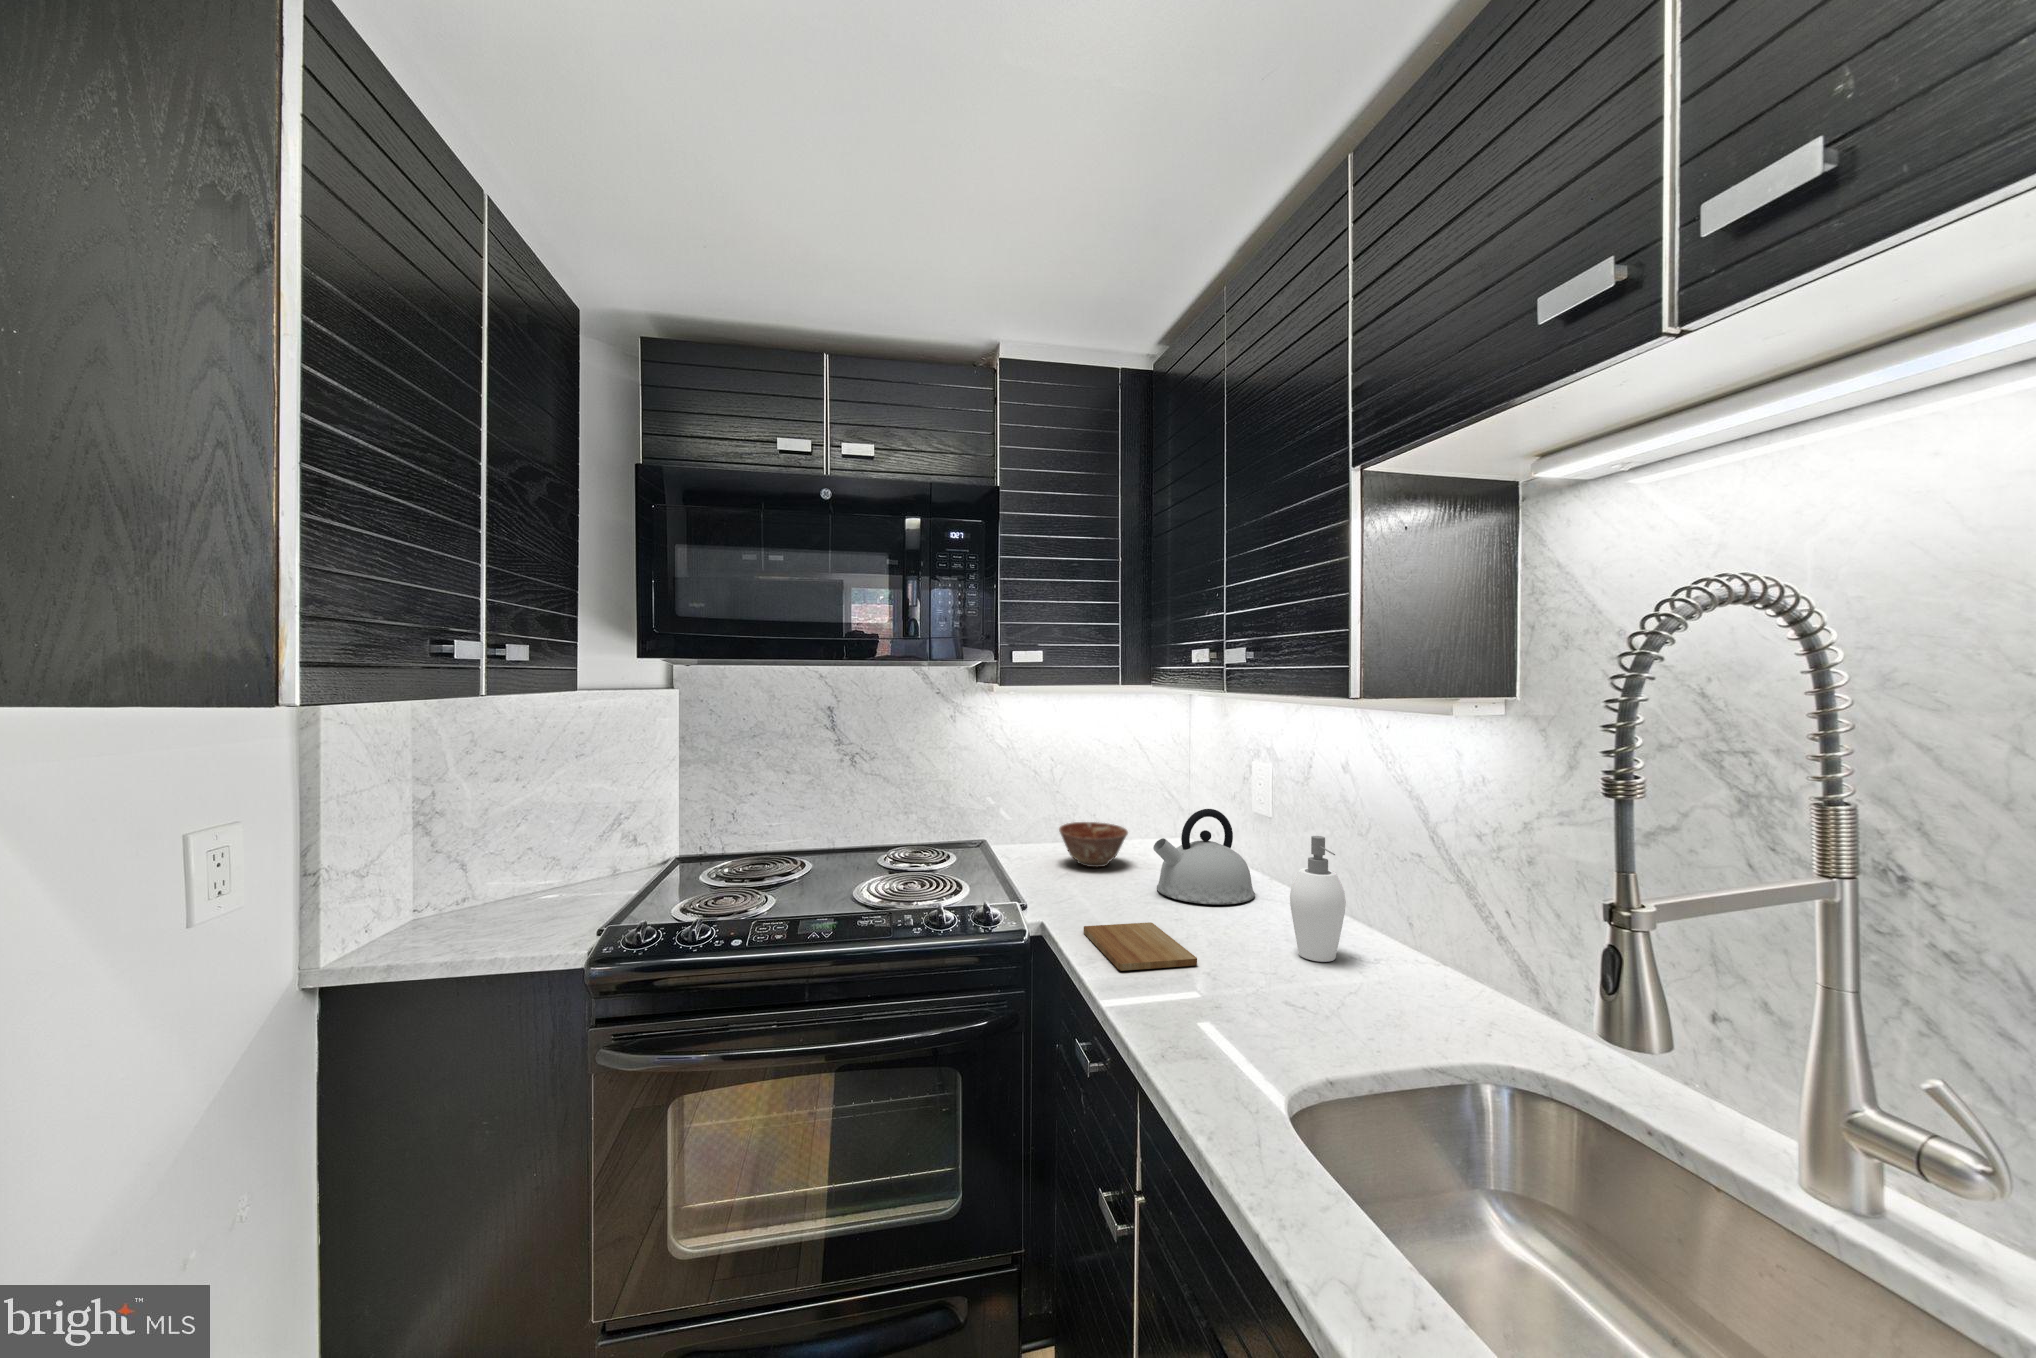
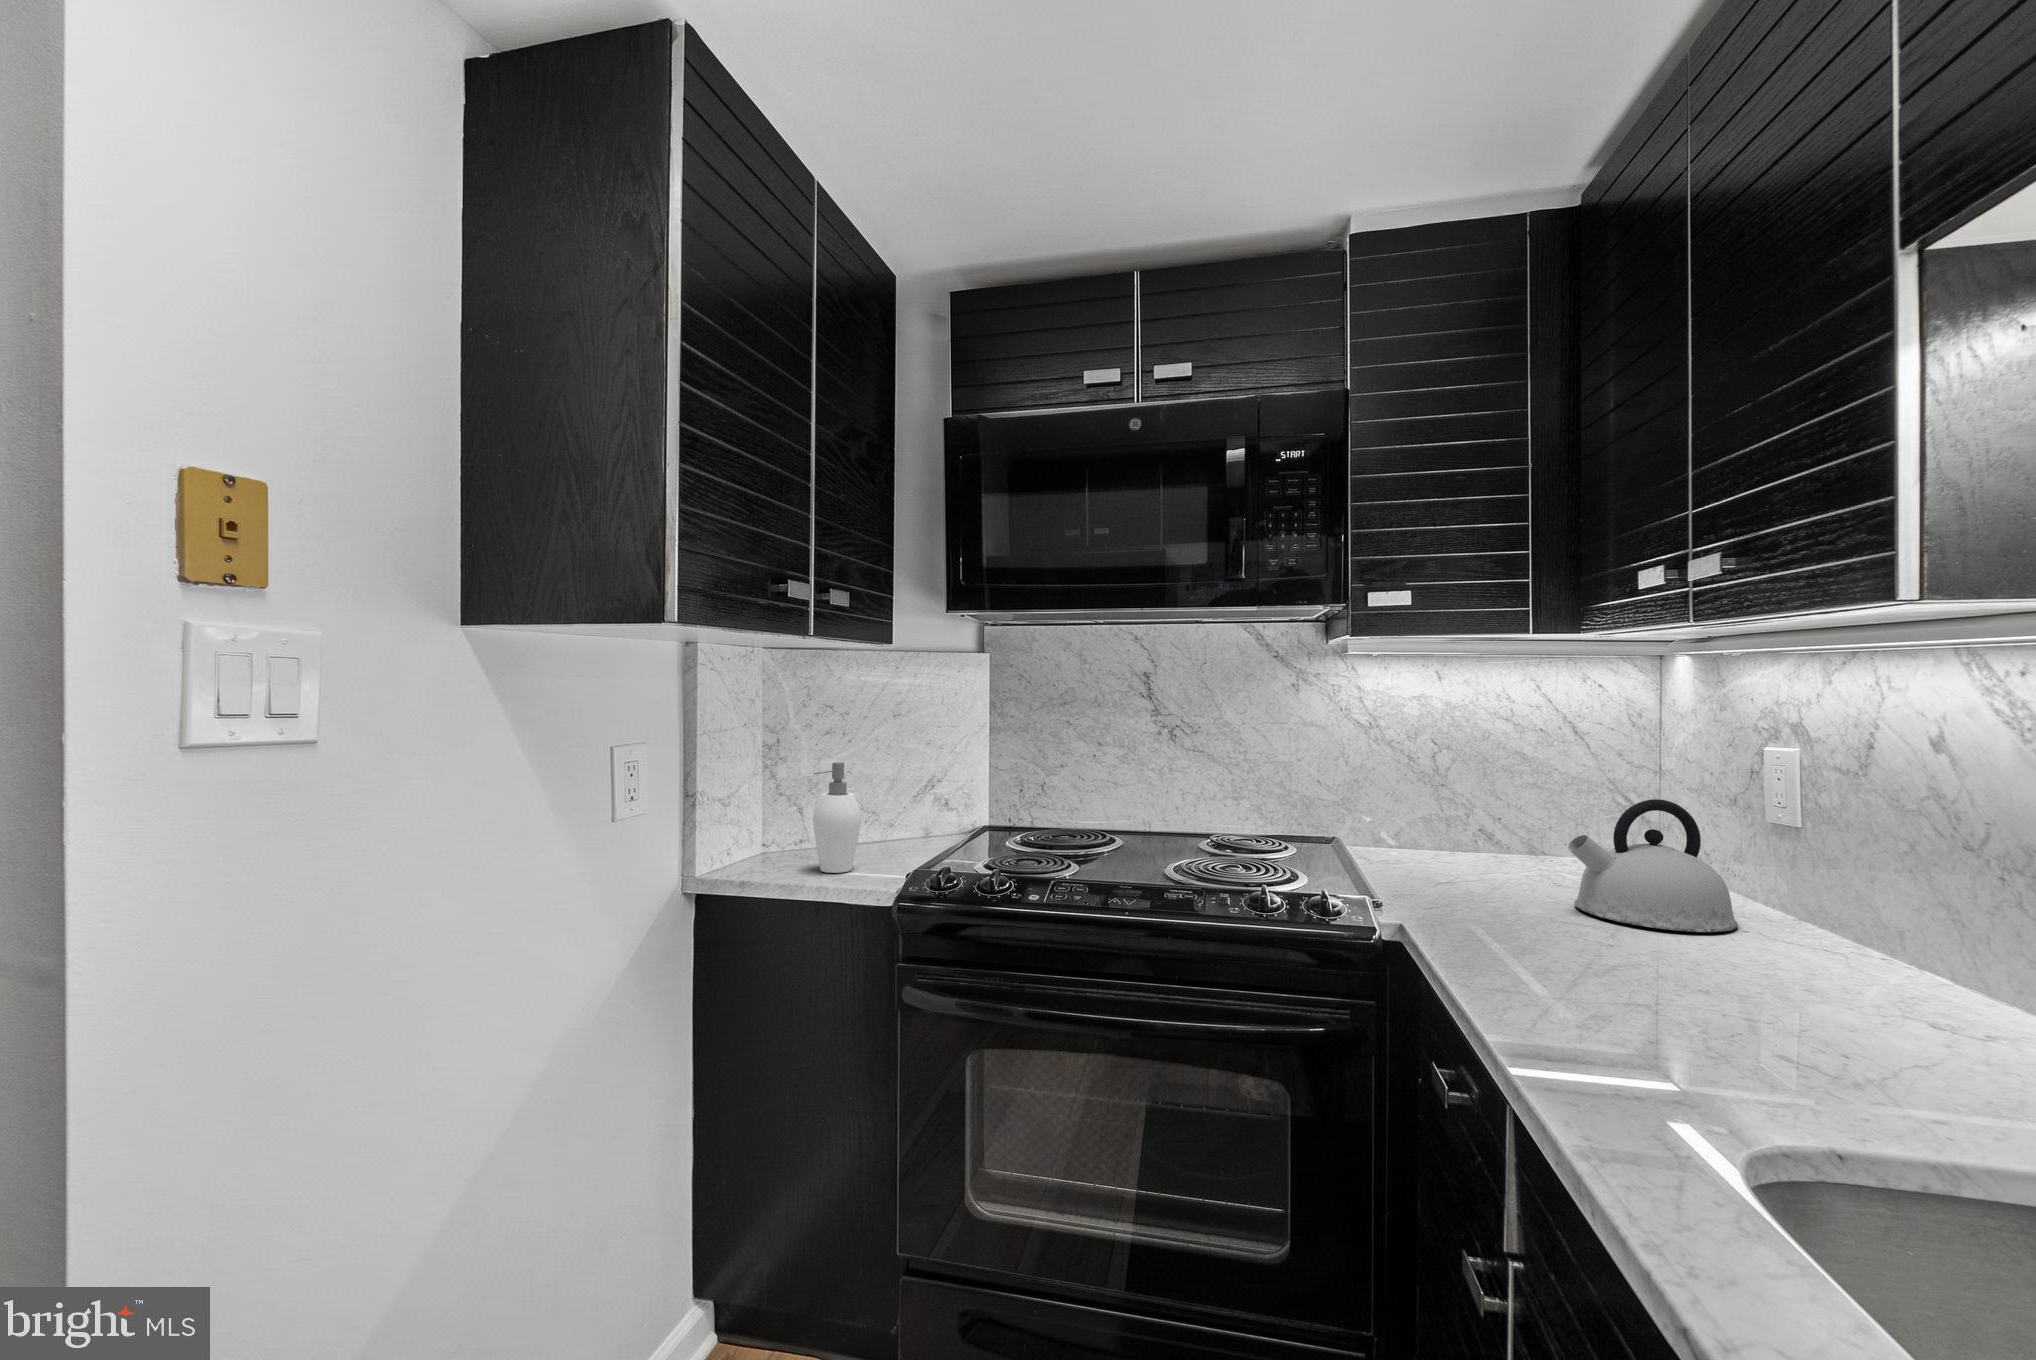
ceramic bowl: present [1059,822,1128,867] -> none [1433,816,1535,874]
soap dispenser: present [1290,836,1346,962] -> present [813,762,861,873]
cutting board: present [1084,922,1197,971] -> none [1456,930,1624,992]

